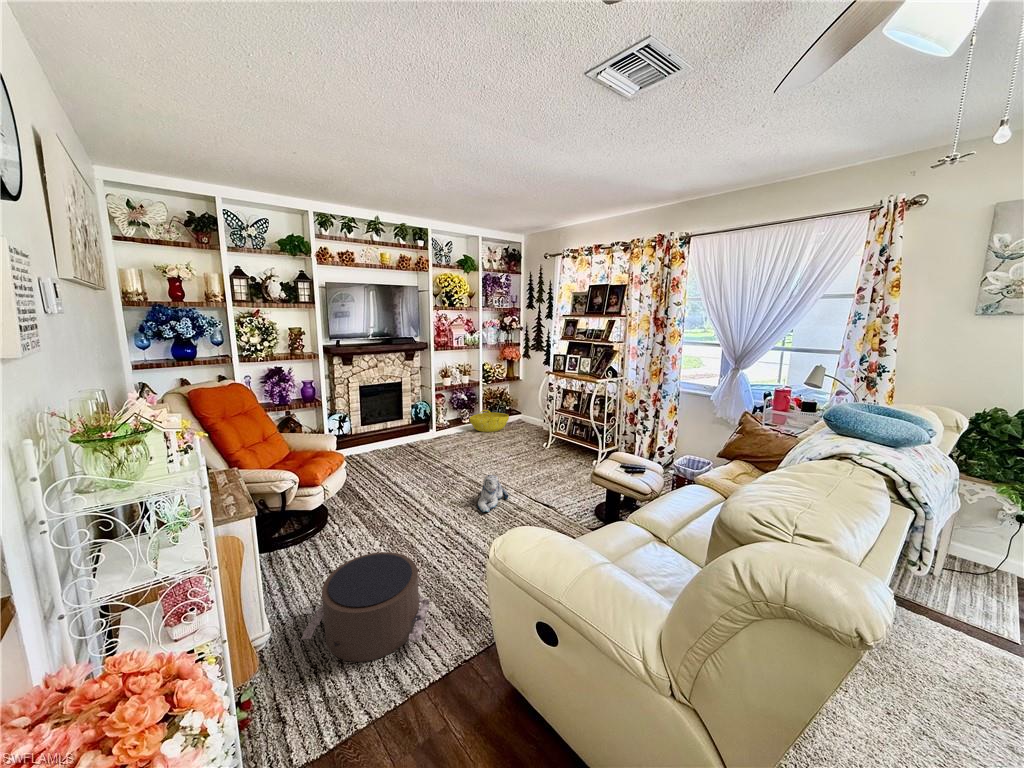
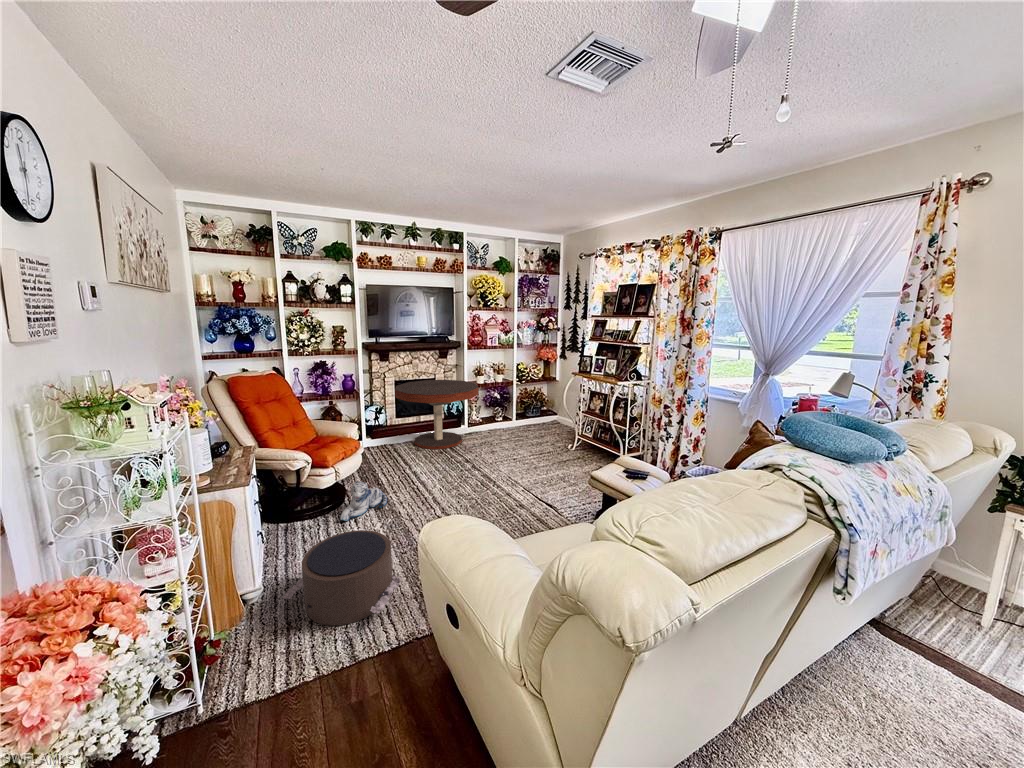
coffee table: none [363,383,453,458] -> present [395,380,479,449]
basket: present [470,410,509,432] -> none [499,408,538,430]
plush toy: present [478,475,509,512] -> present [340,481,388,521]

